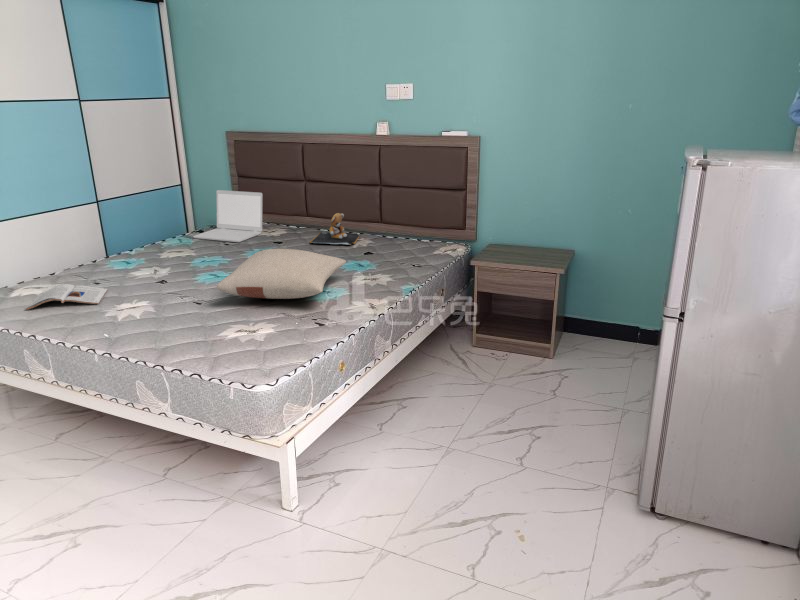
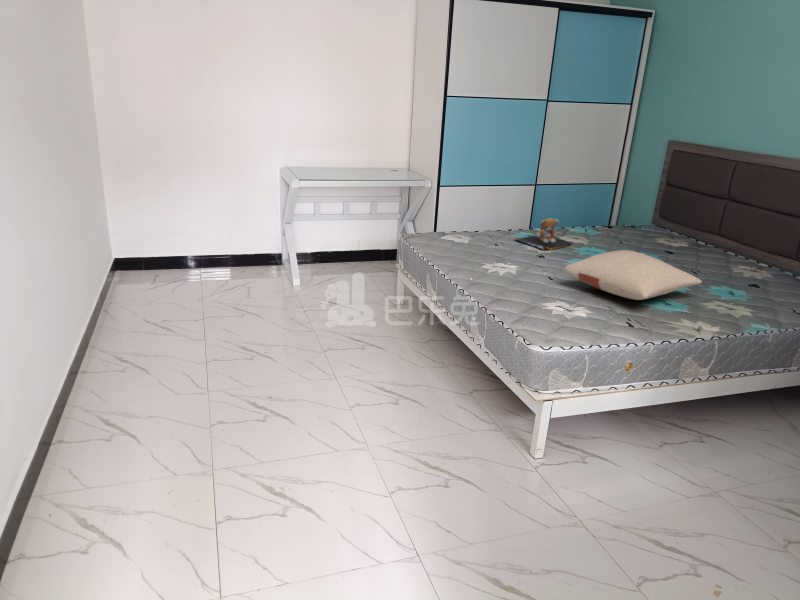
laptop: present [193,190,262,242] -> none [598,193,675,243]
teddy bear: present [310,213,359,245] -> present [516,218,571,250]
magazine: present [26,284,107,310] -> none [442,238,501,258]

